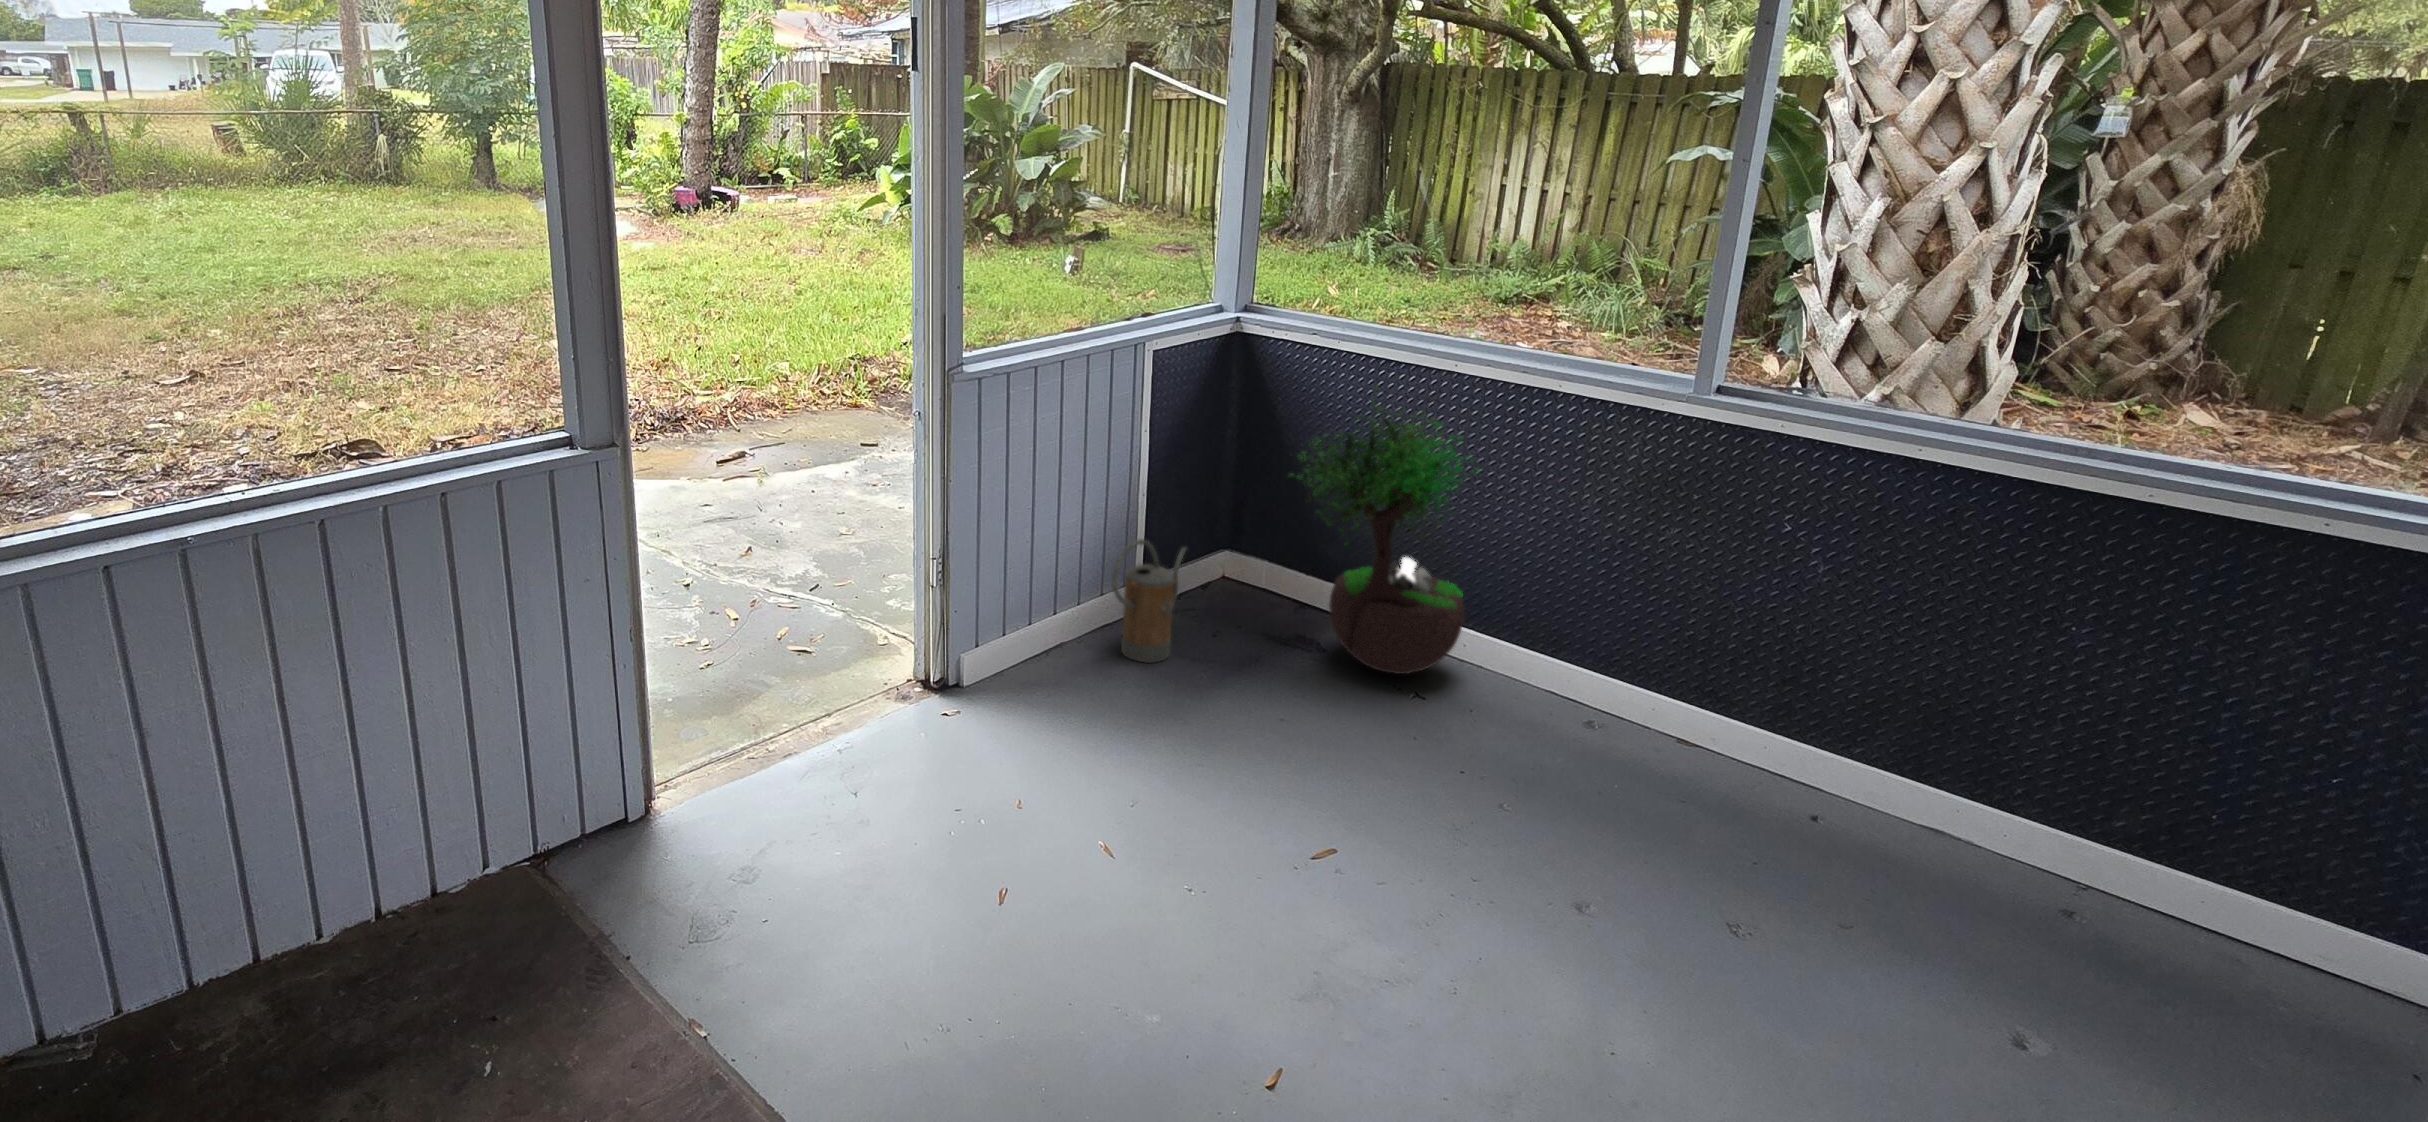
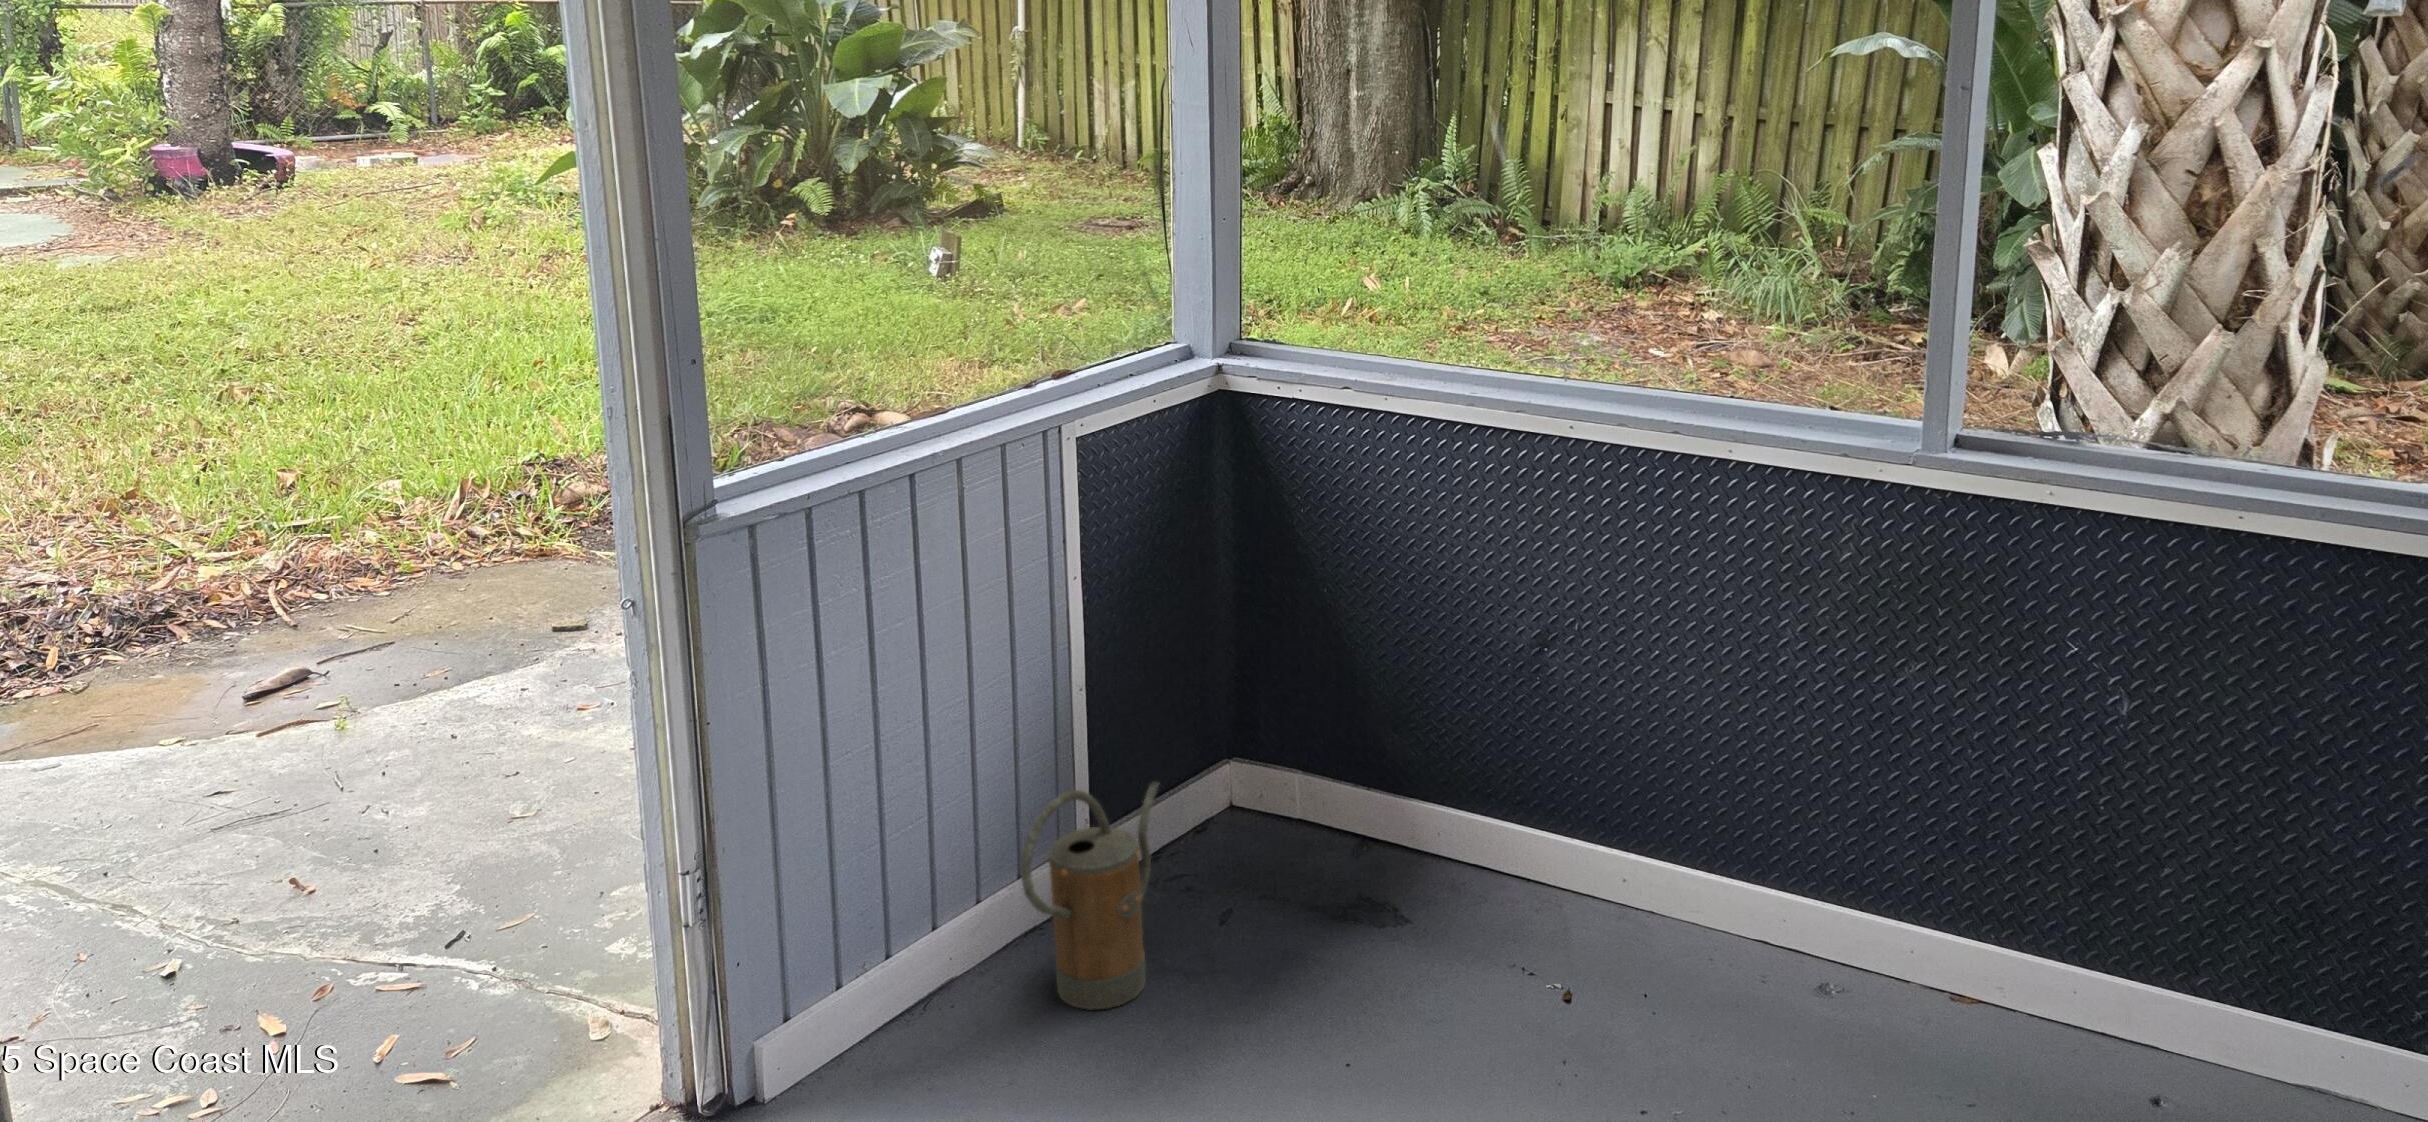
potted tree: present [1297,403,1479,674] -> none [1314,476,1623,953]

